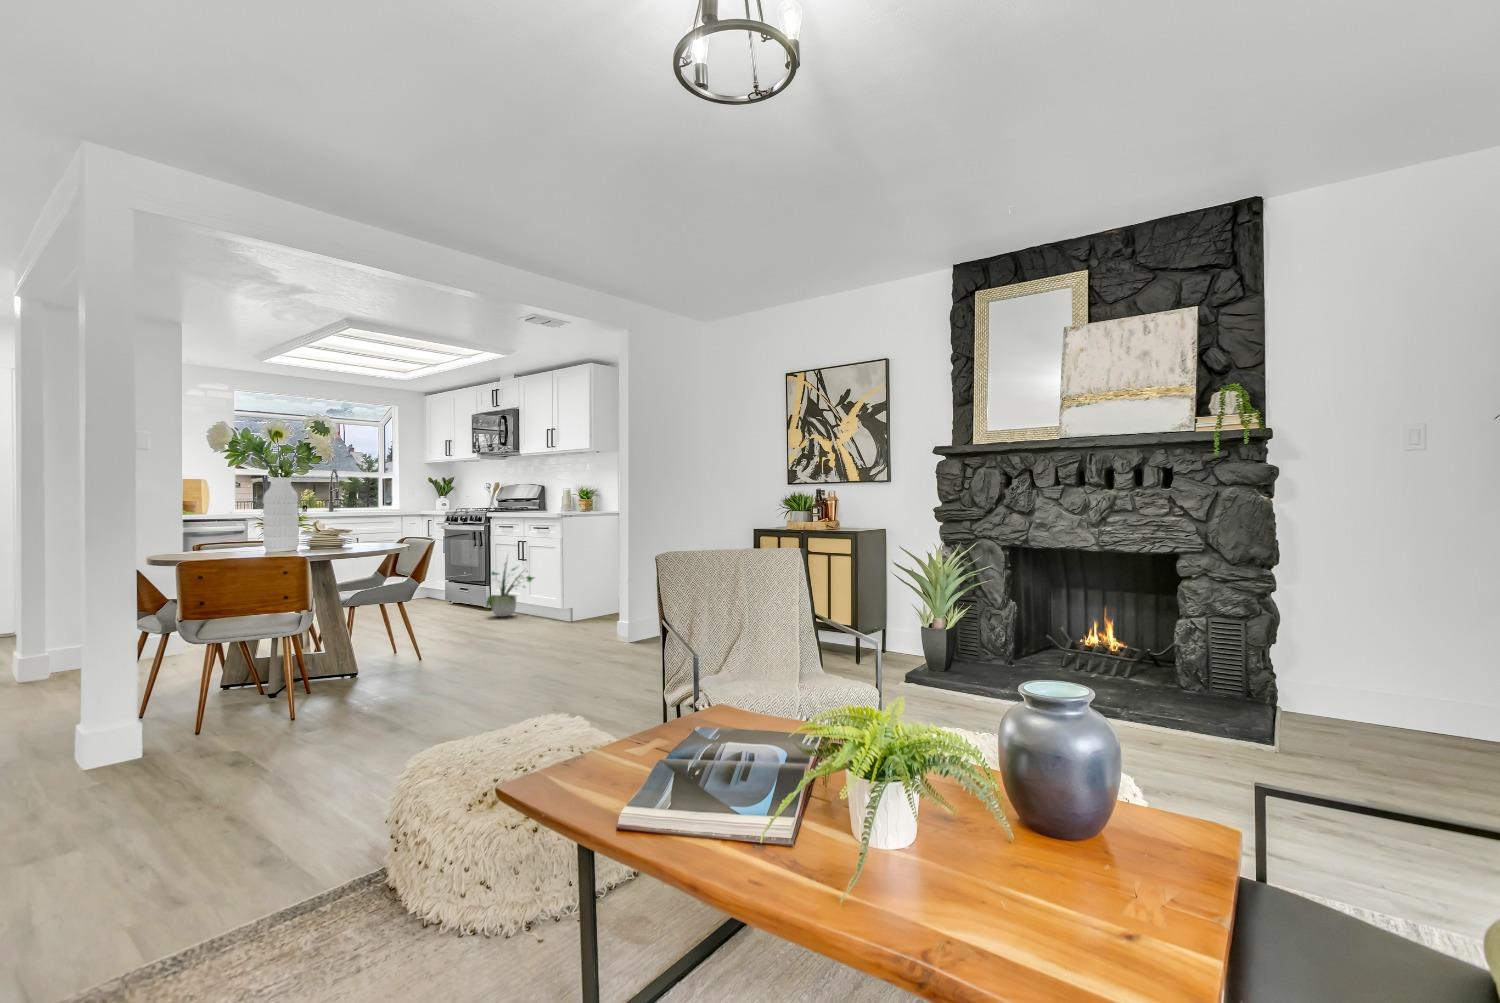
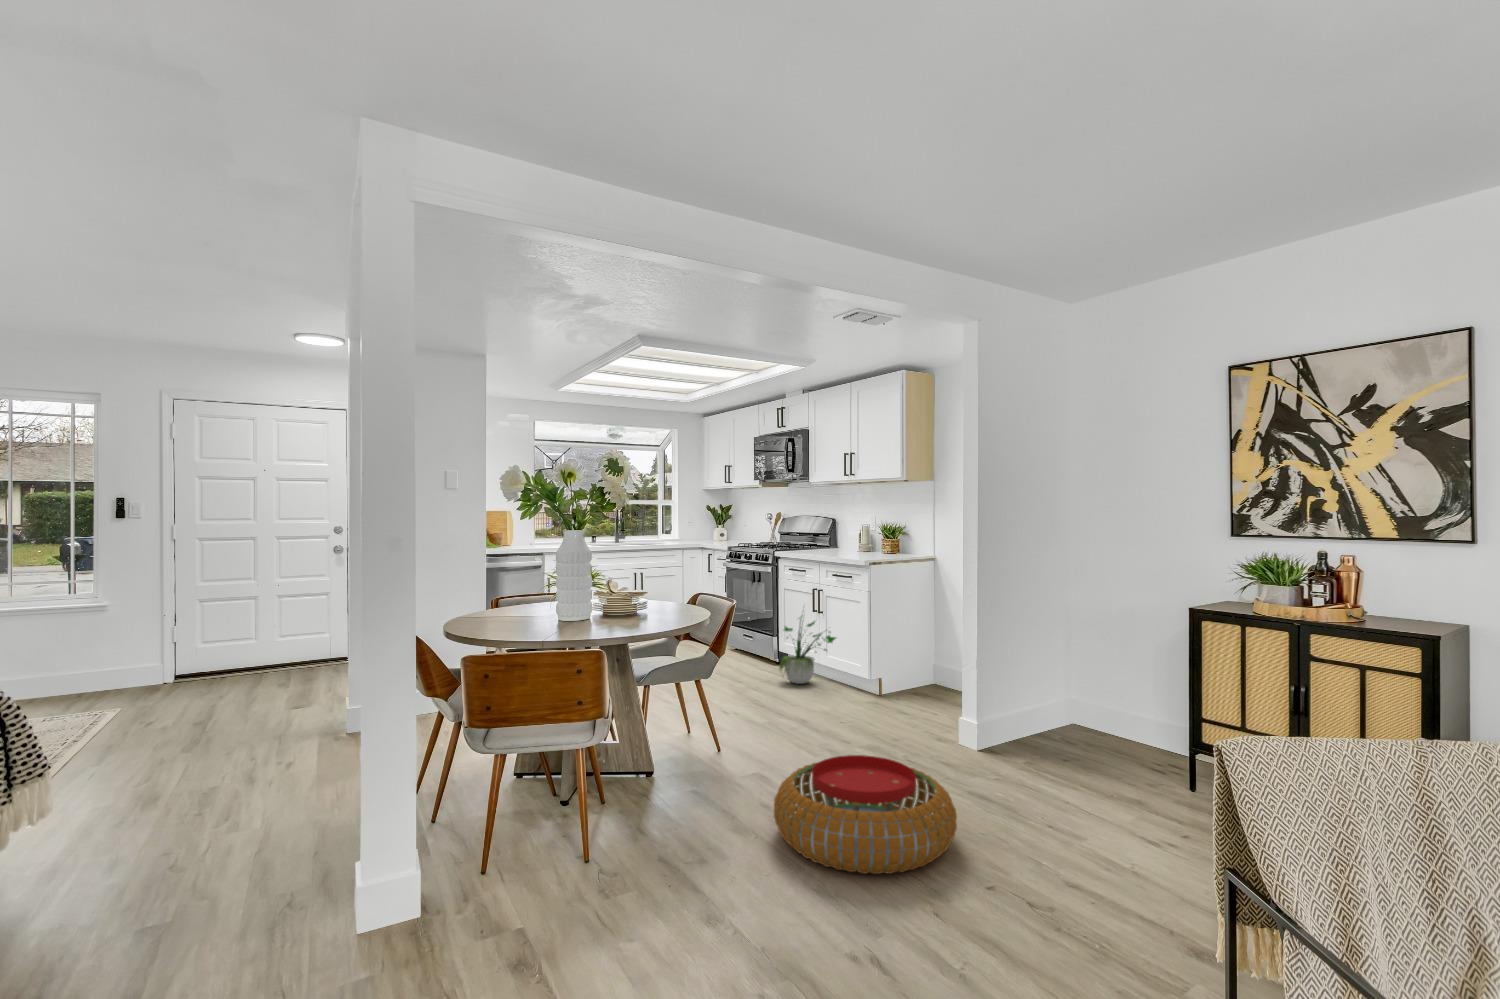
pouf: none [451,635,584,703] -> present [774,755,957,874]

